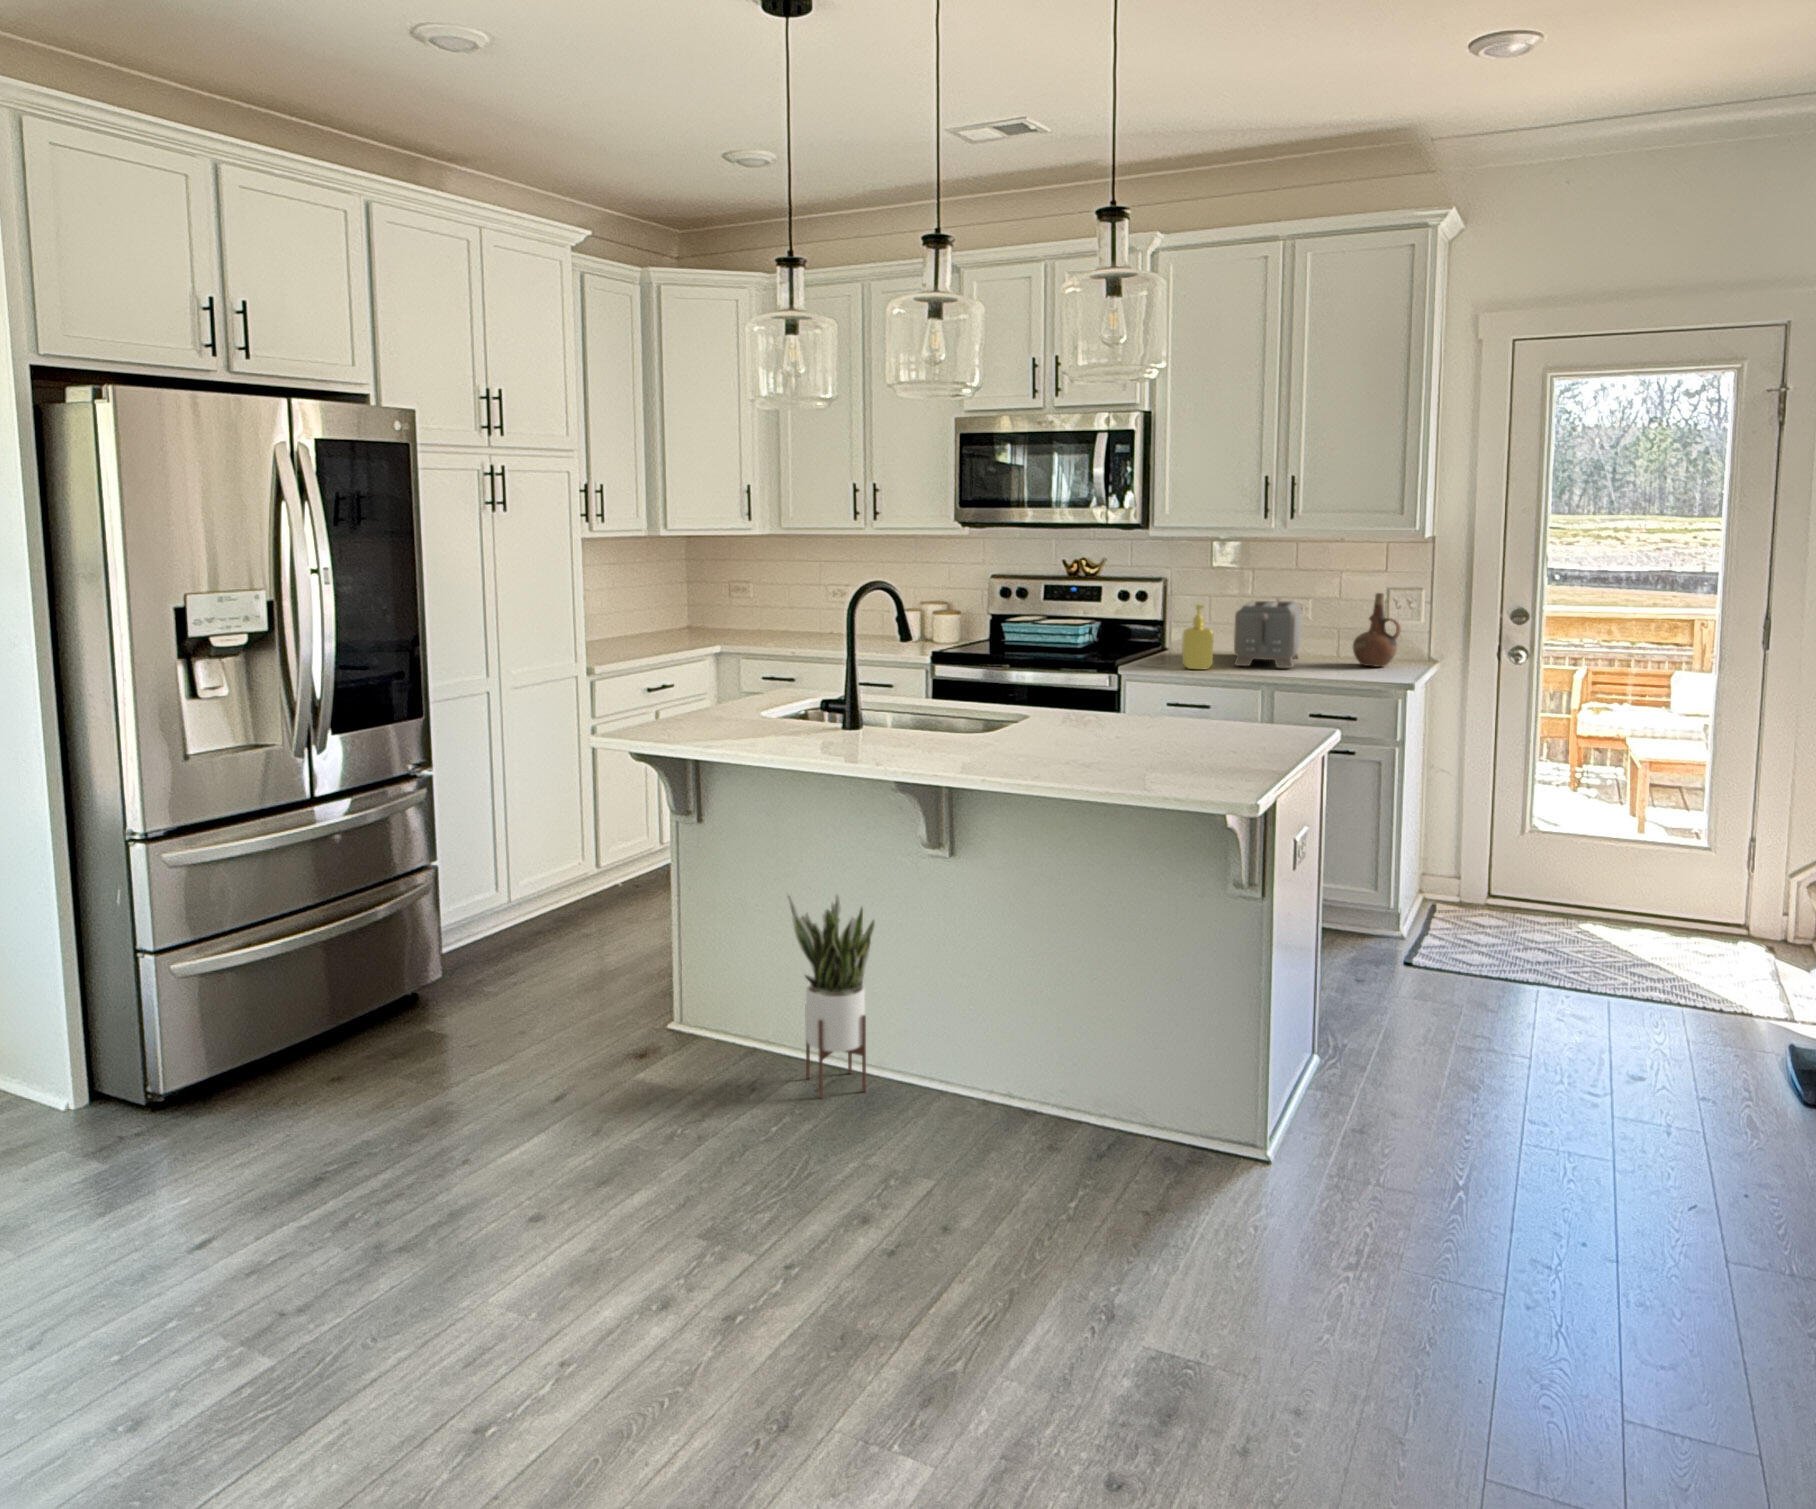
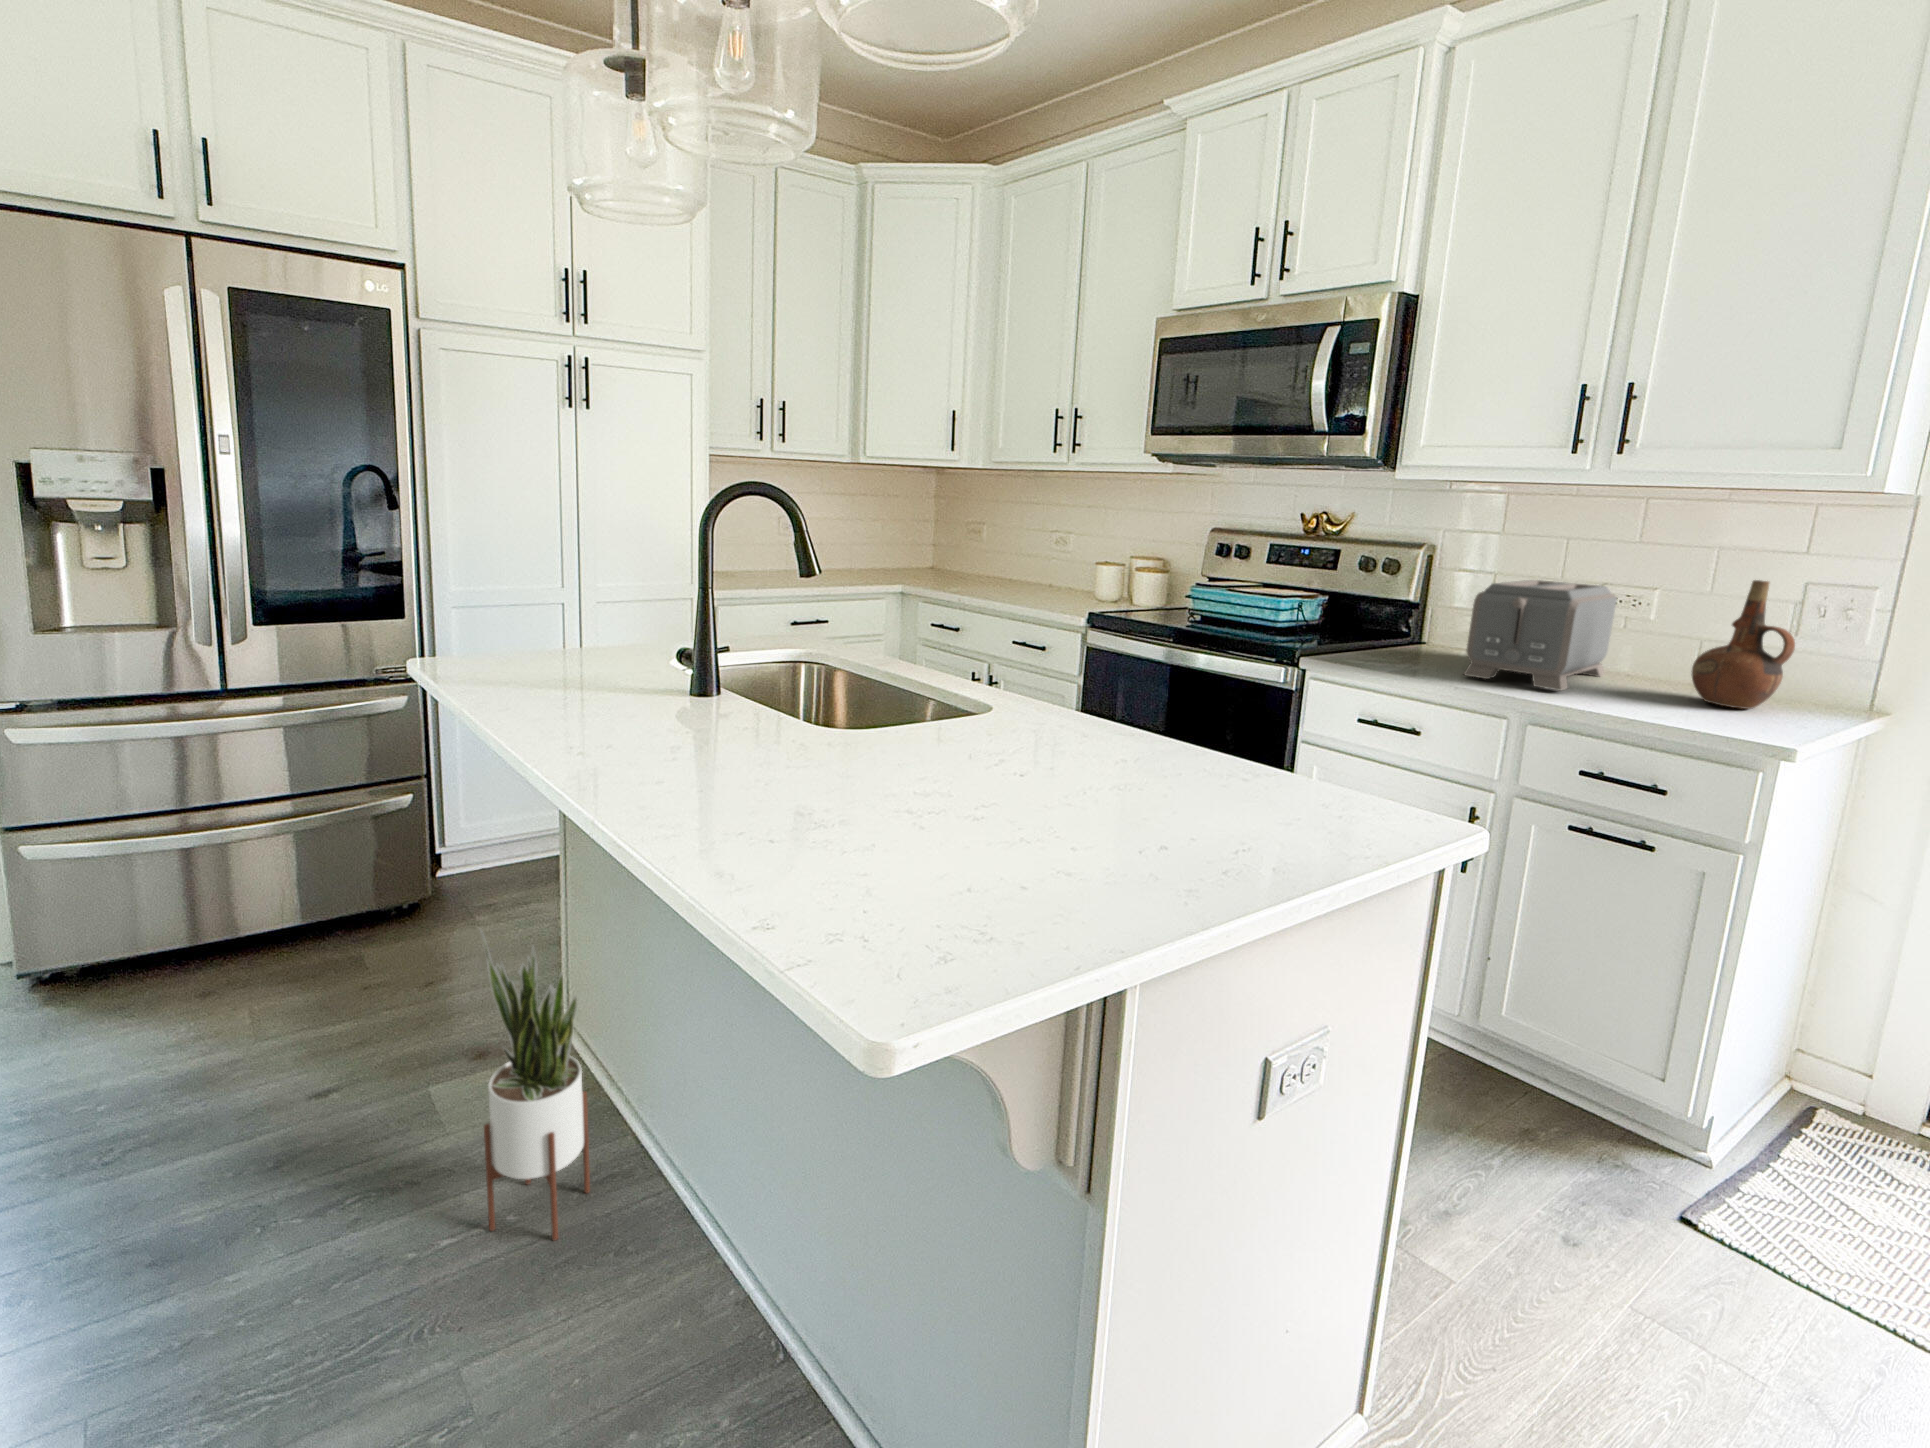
soap dispenser: present [1182,605,1213,669] -> none [1374,575,1429,676]

